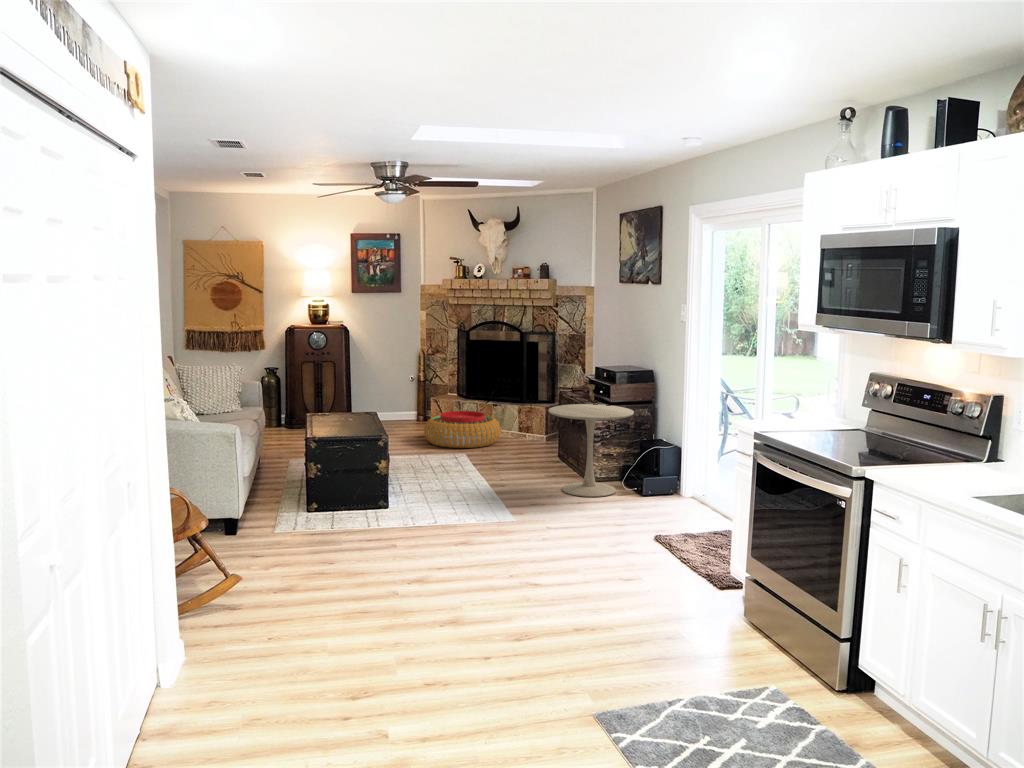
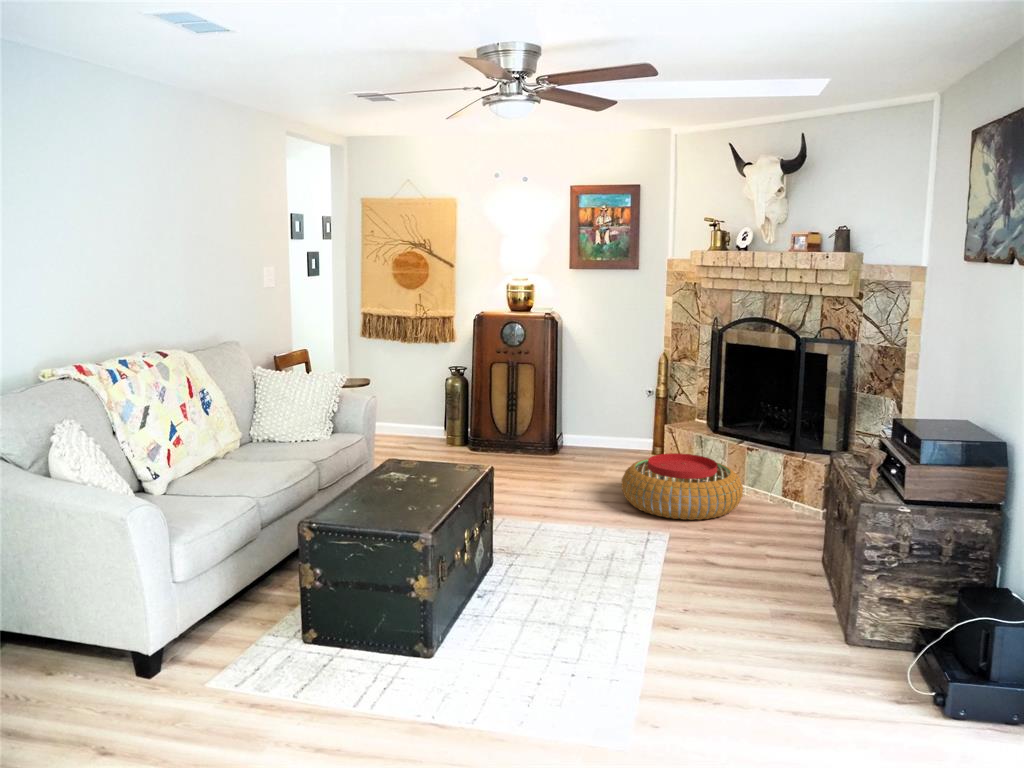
side table: present [548,404,634,497] -> none [749,499,935,708]

